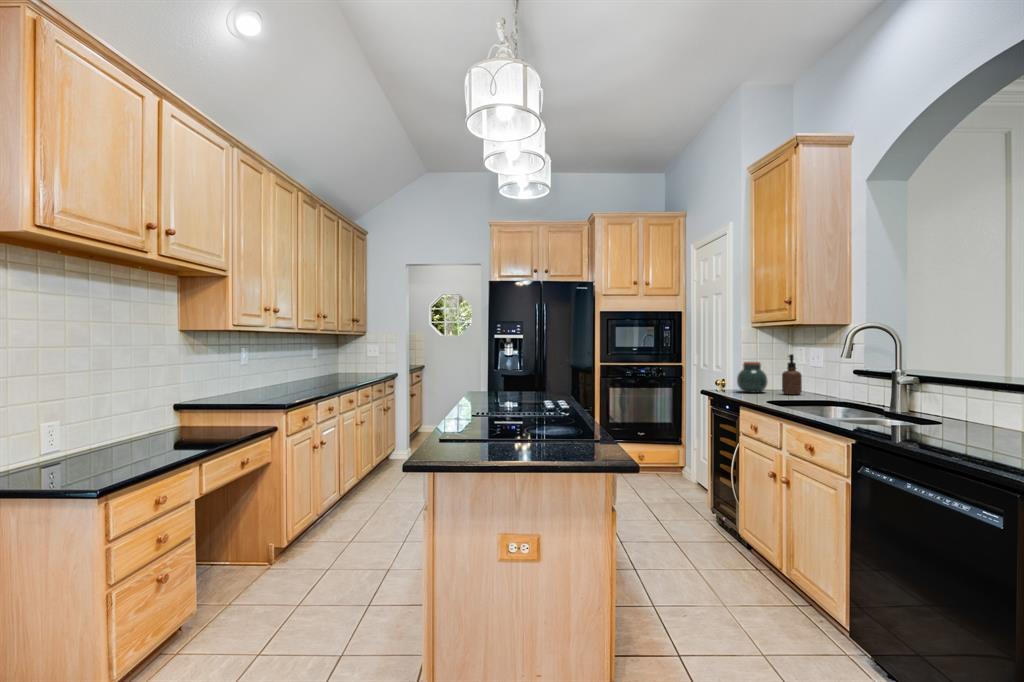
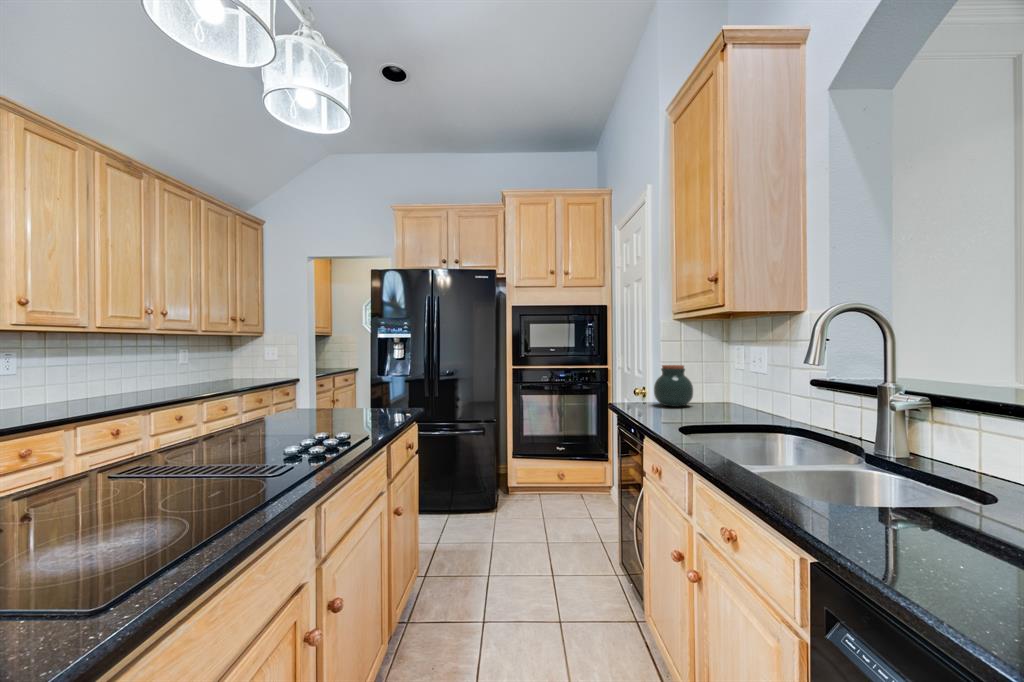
soap dispenser: present [782,354,802,395] -> none [711,355,738,411]

